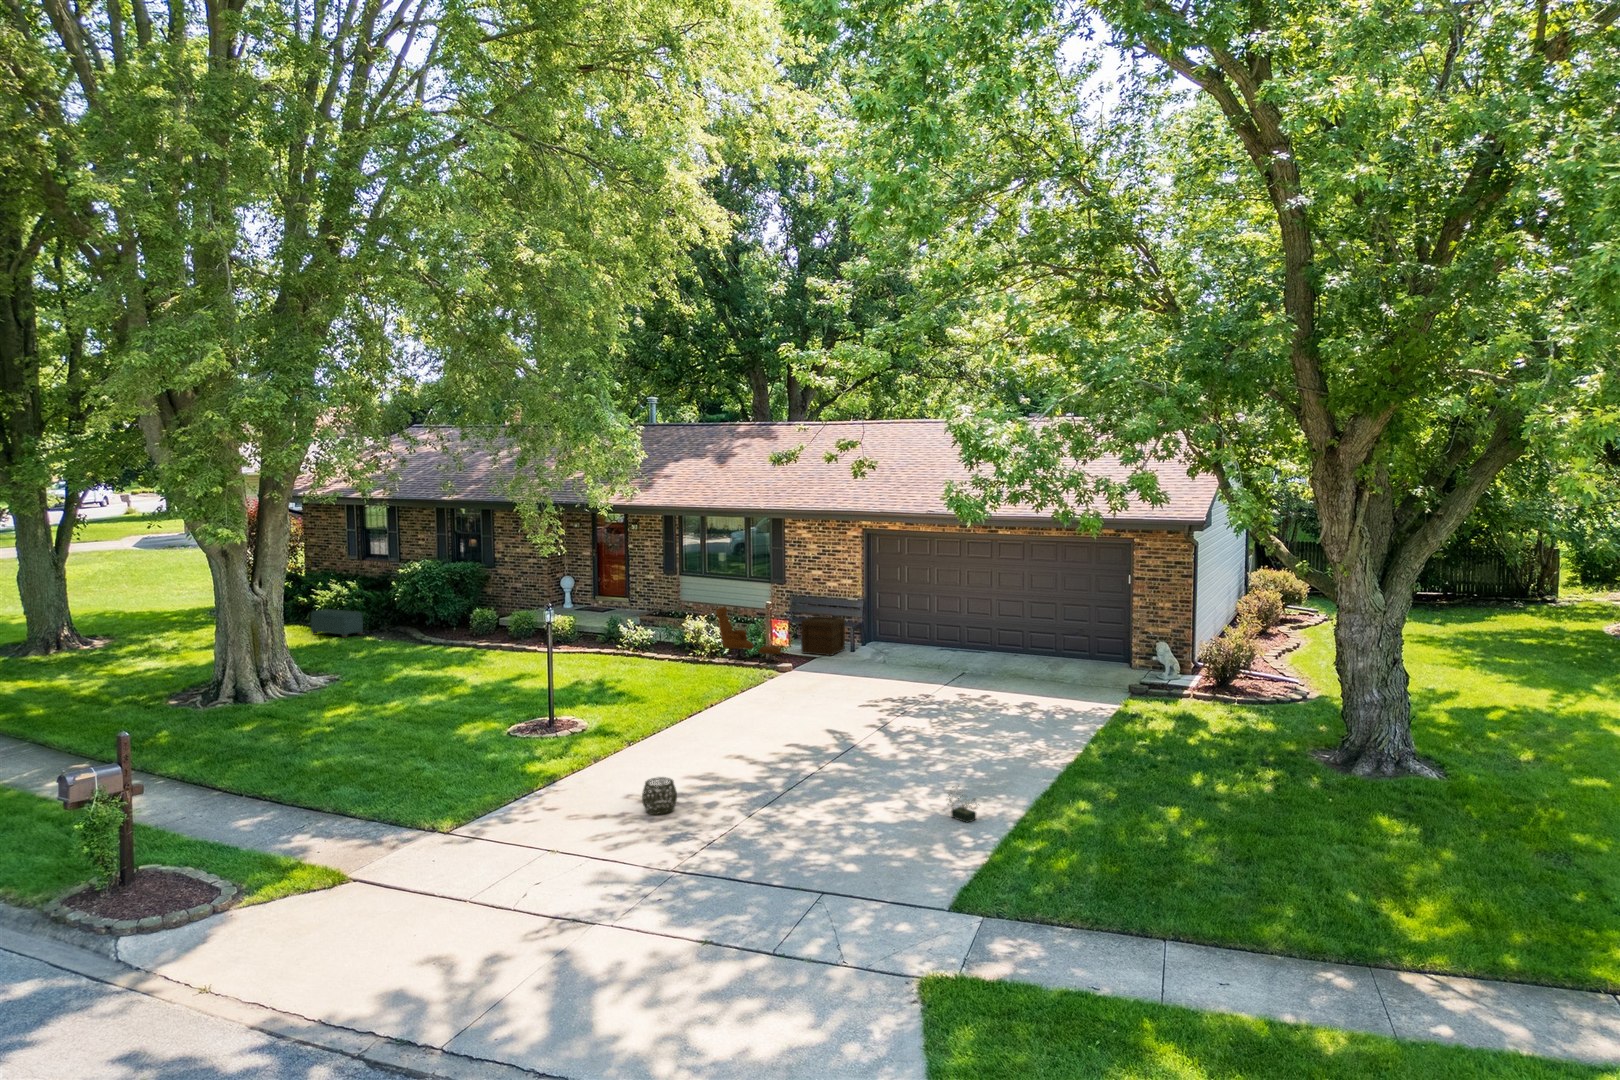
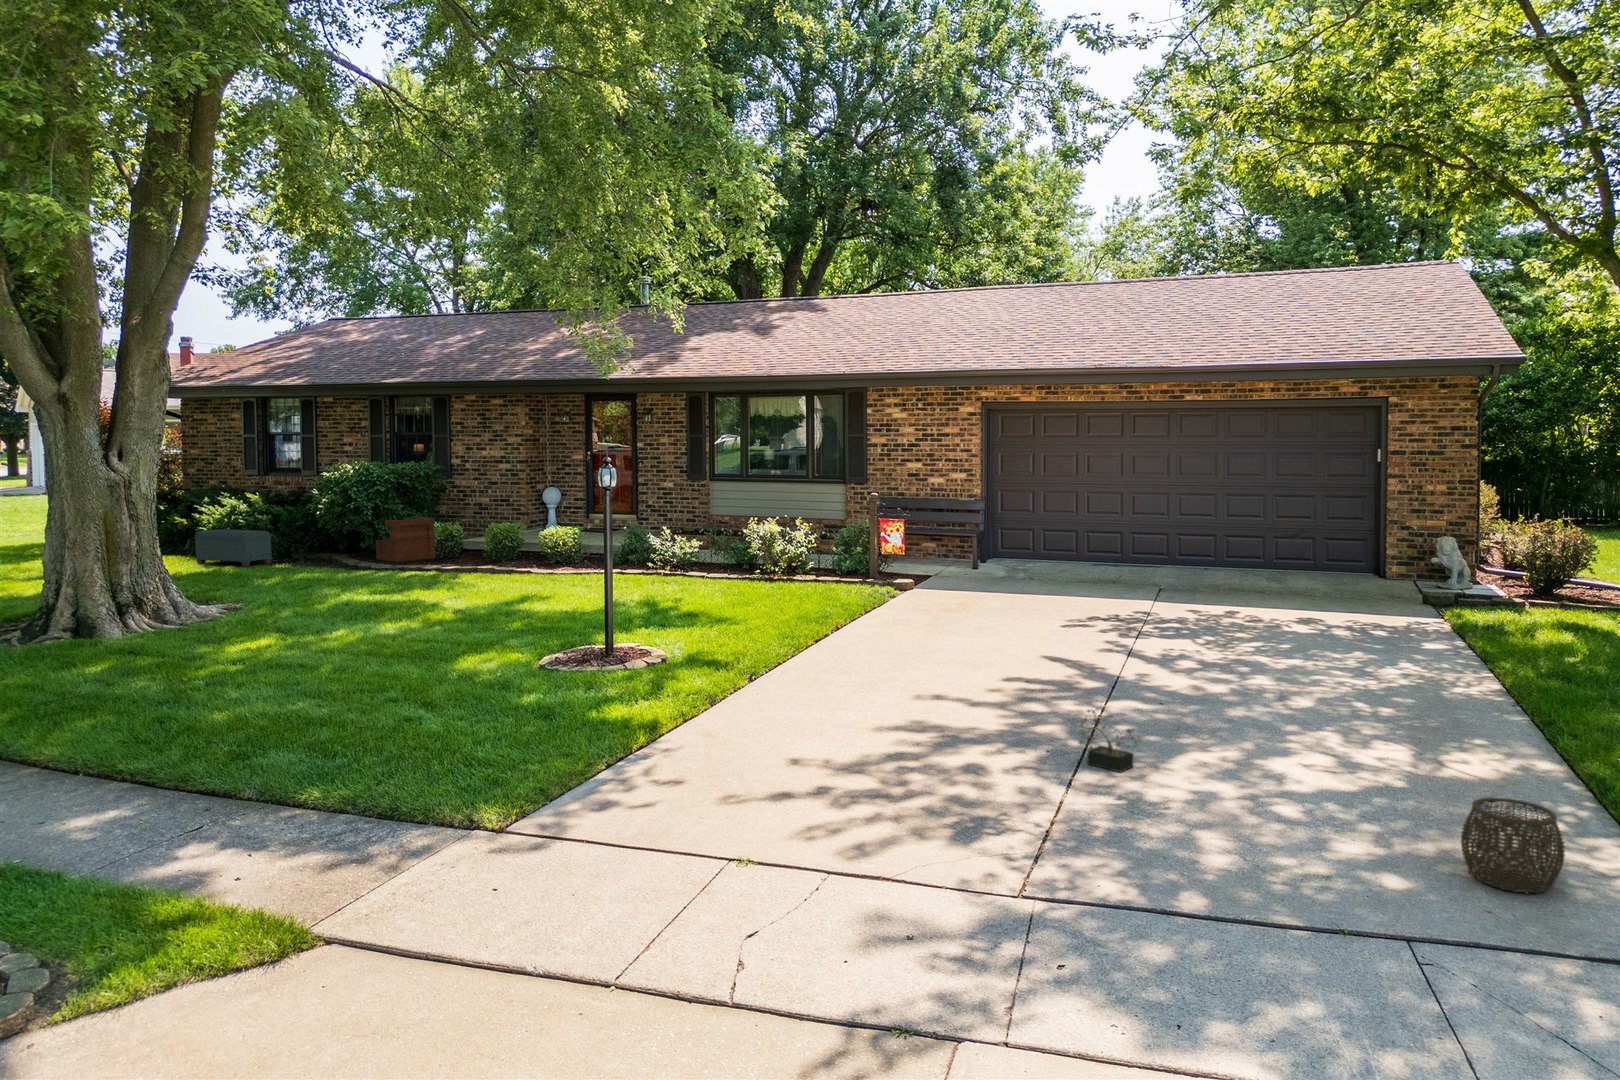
lounge chair: present [716,607,781,662] -> none [795,506,889,584]
wooden crate: present [801,616,845,656] -> present [376,517,436,563]
woven basket: present [642,777,677,815] -> present [1461,797,1565,894]
decorative plant: present [948,786,976,823] -> present [1076,710,1139,772]

